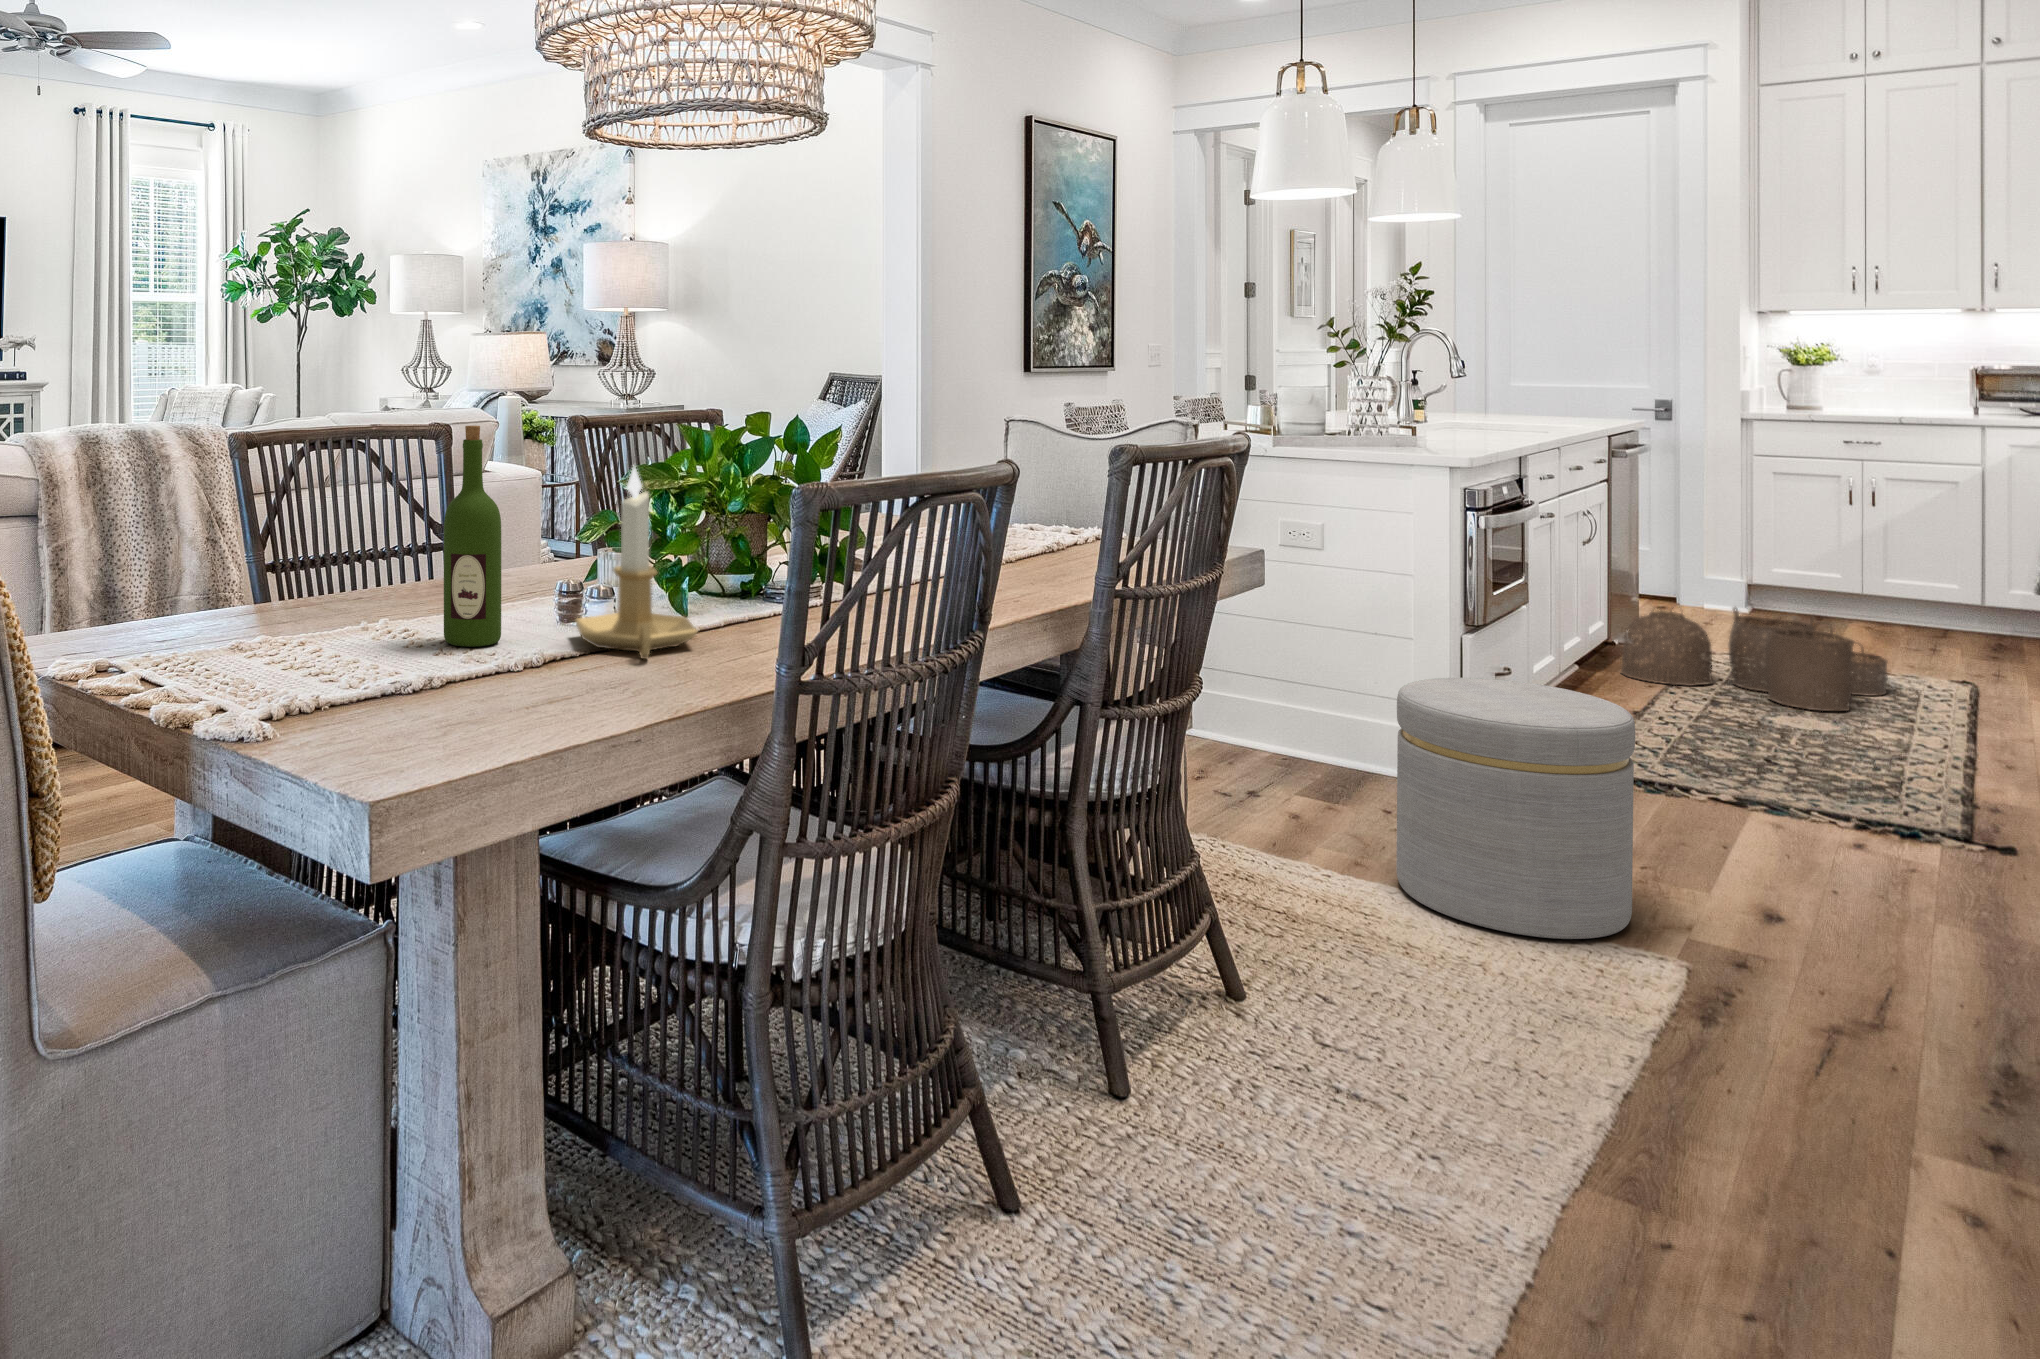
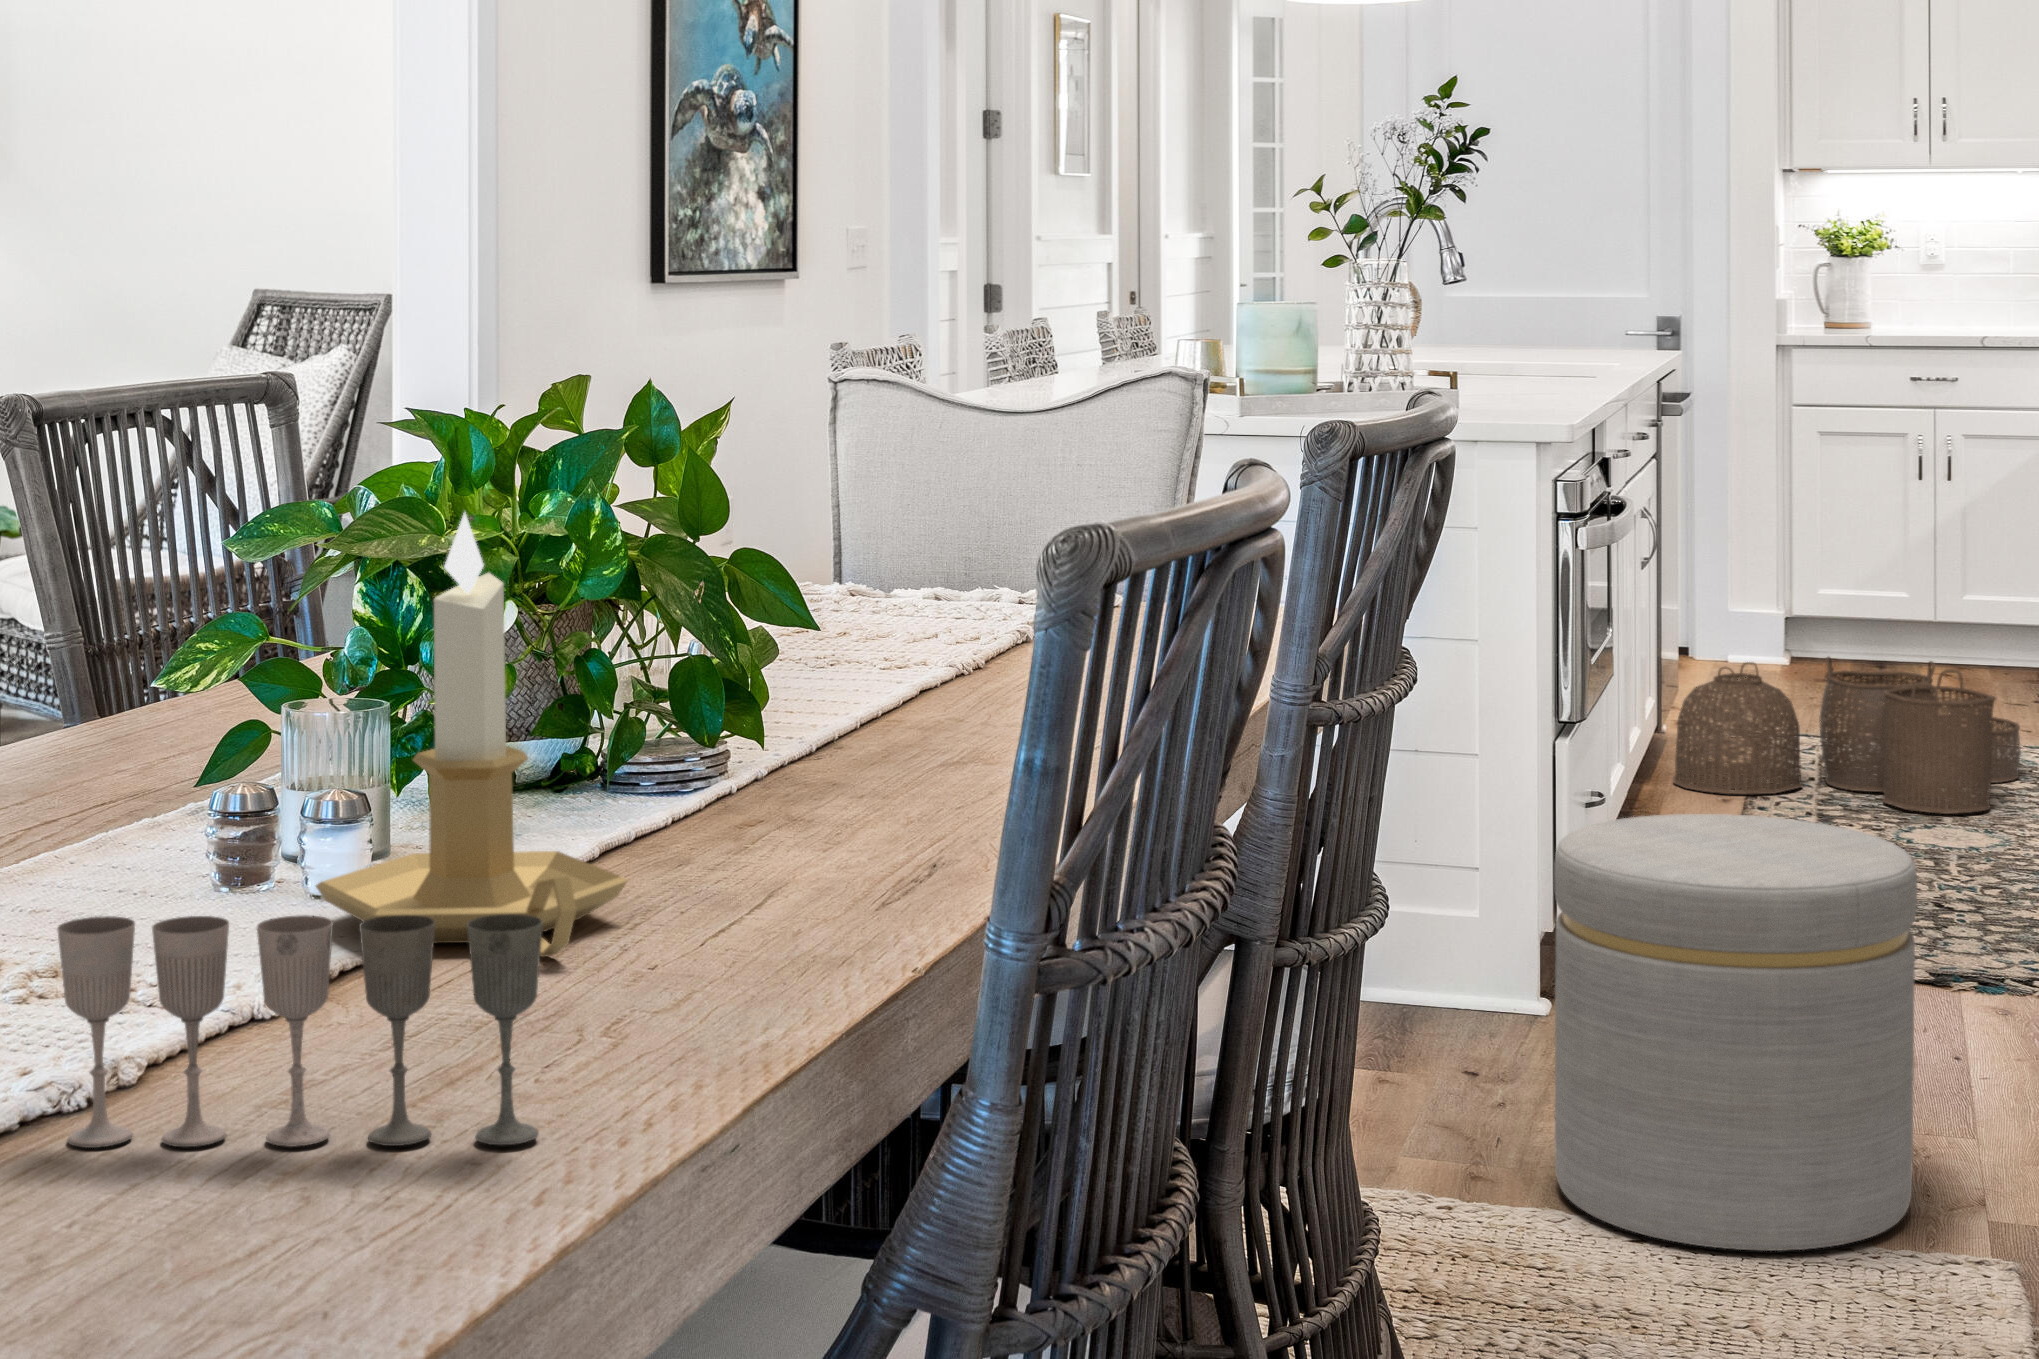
wine bottle: present [444,425,501,647] -> none [18,437,168,980]
wine glass: none [372,613,542,724] -> present [57,914,542,1148]

